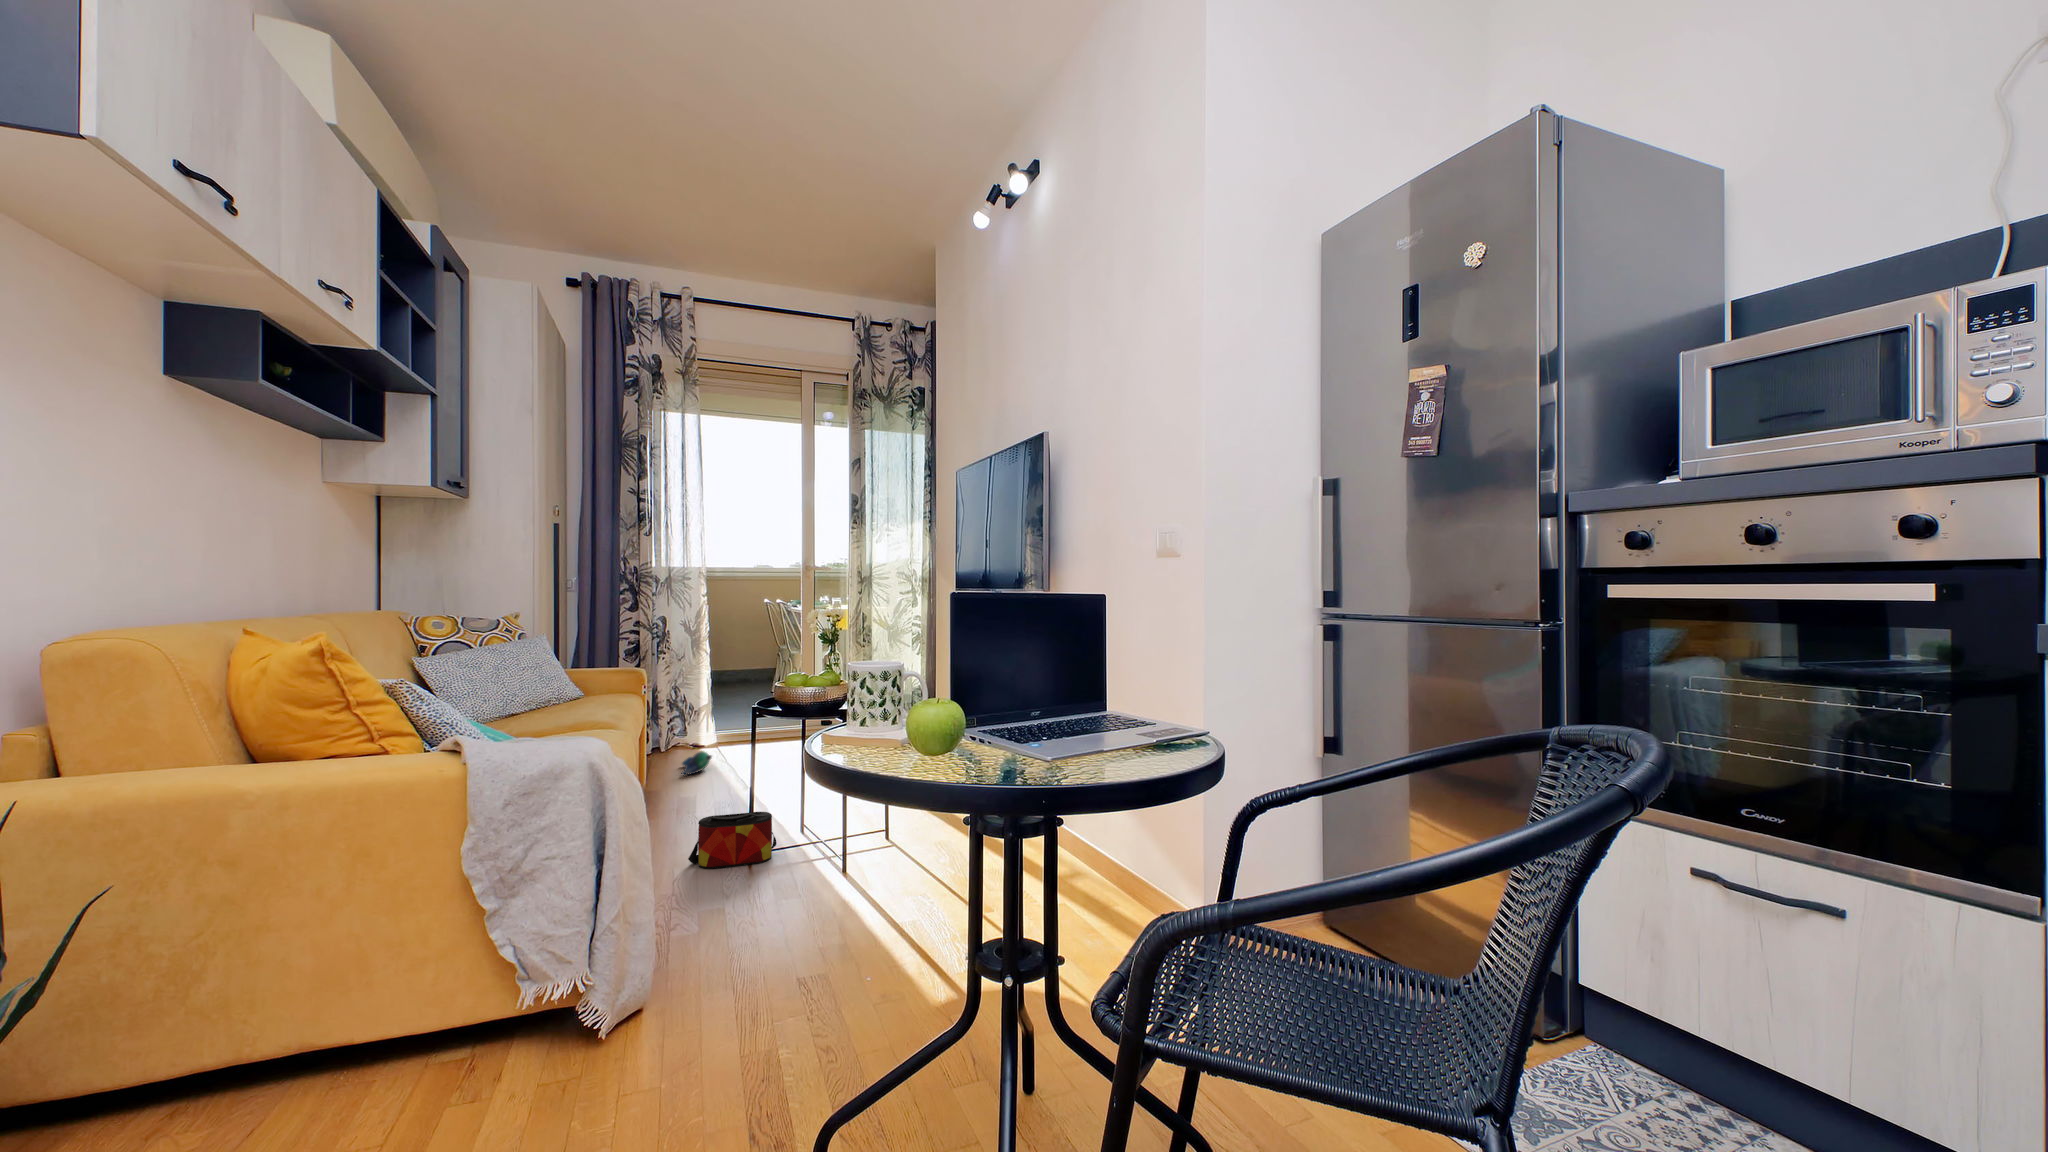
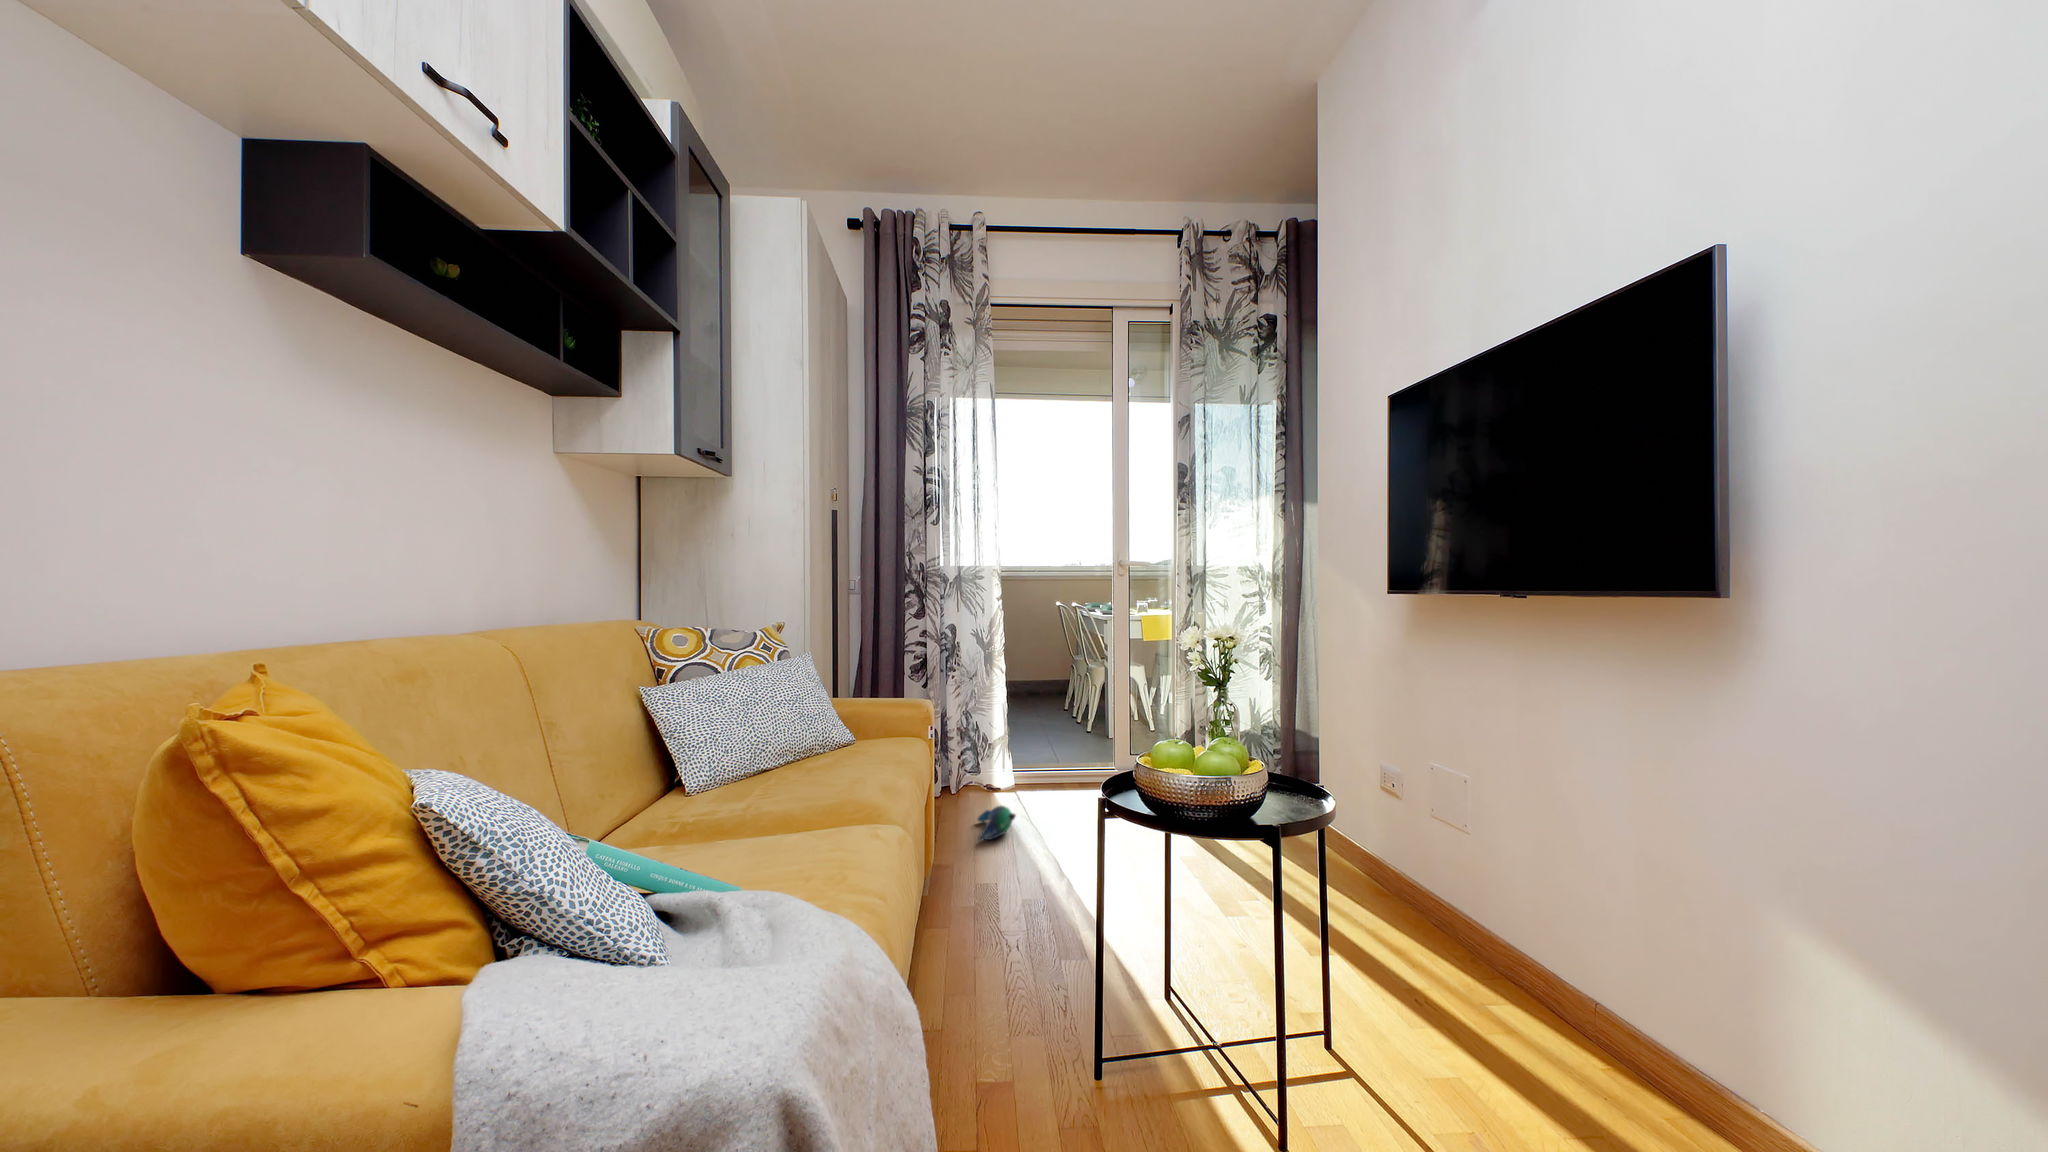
bag: present [688,812,776,869] -> none [1008,997,1158,1113]

